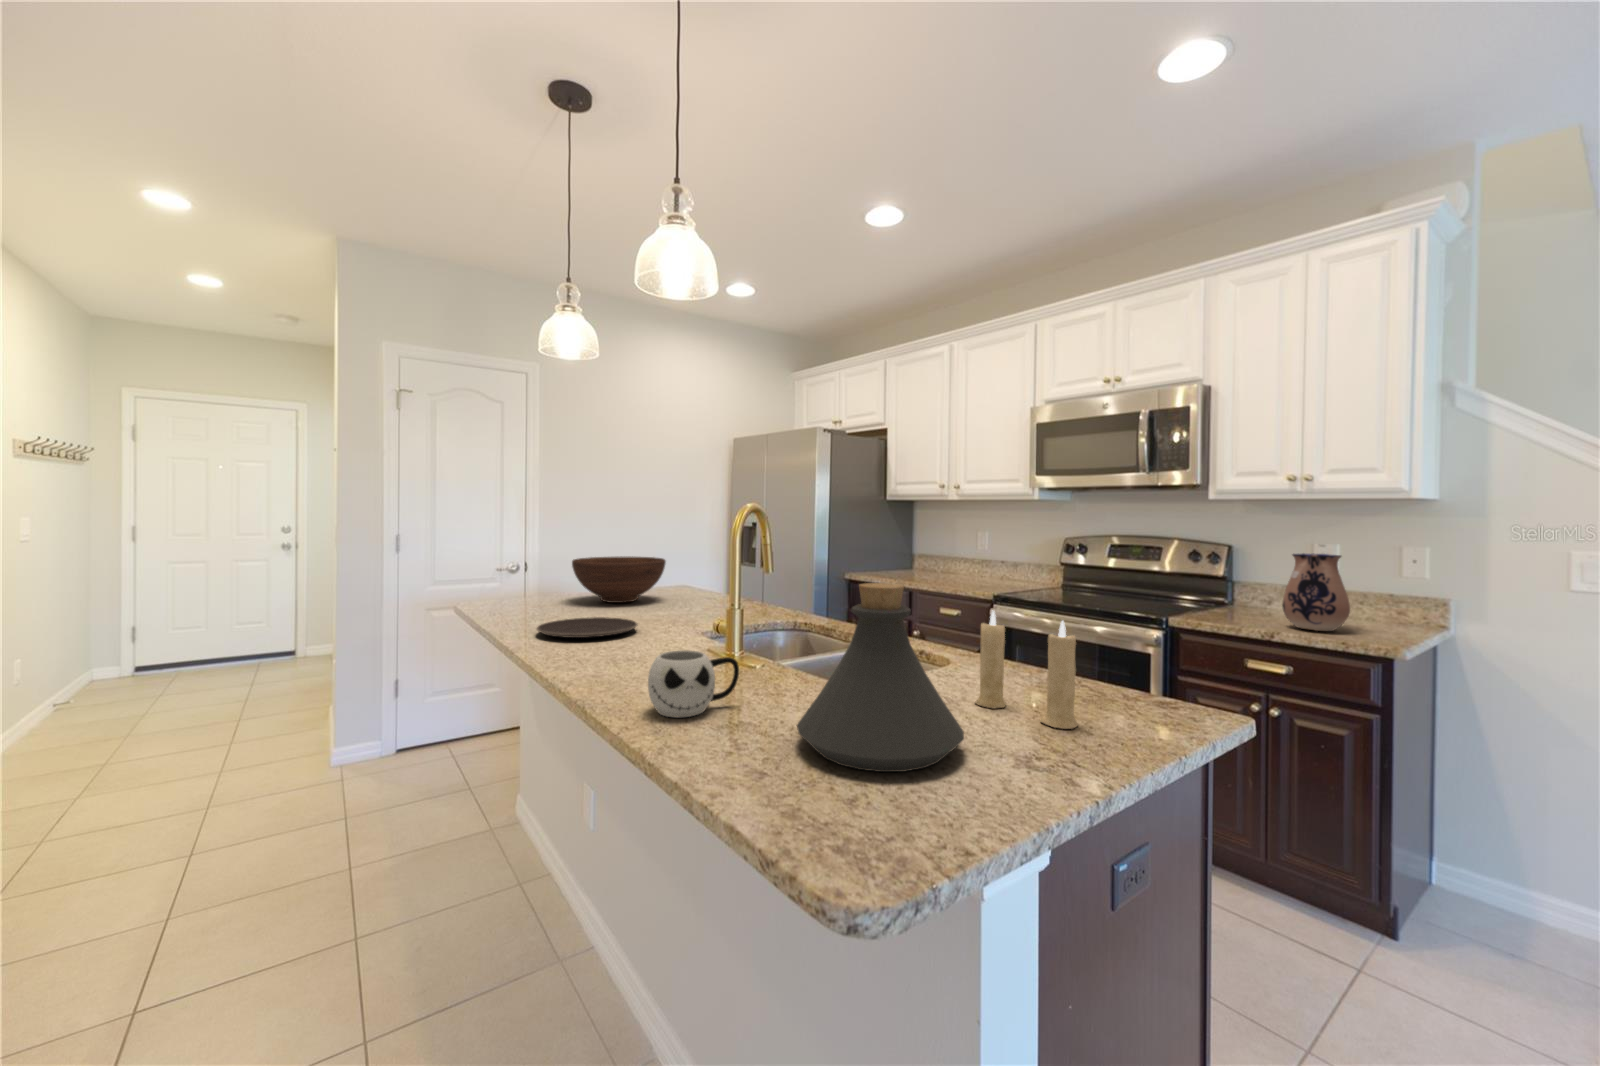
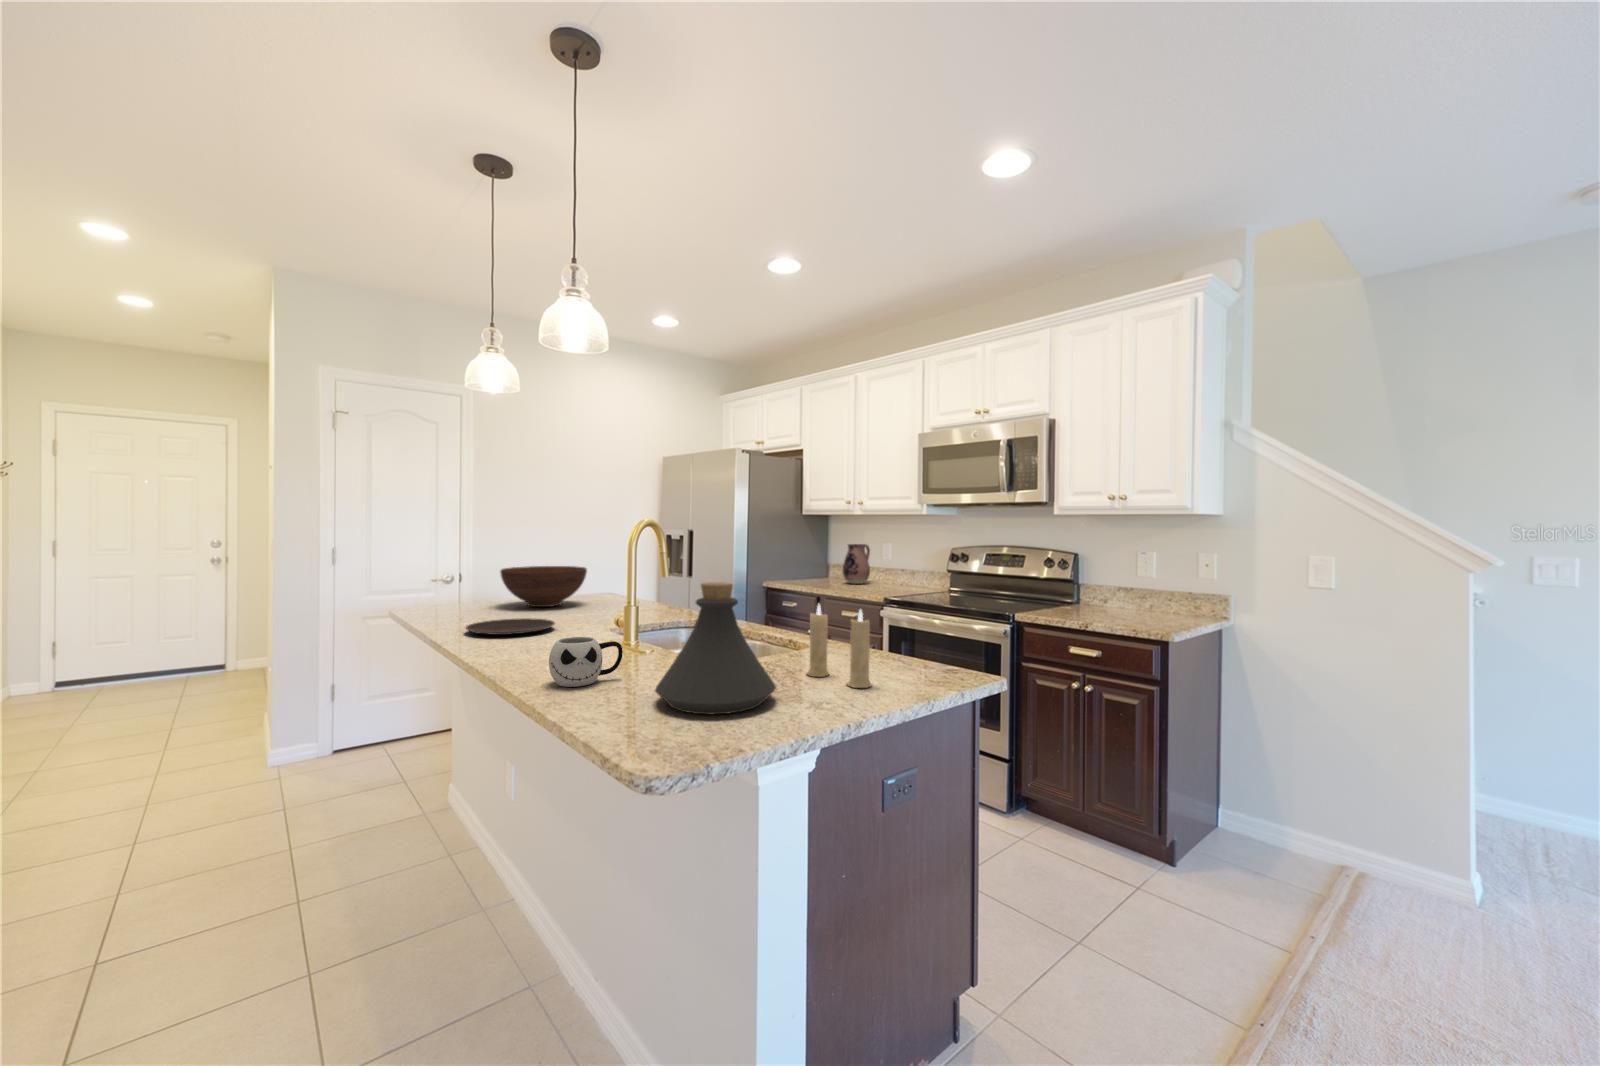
ceramic pitcher: present [1282,553,1350,631] -> present [842,544,870,584]

